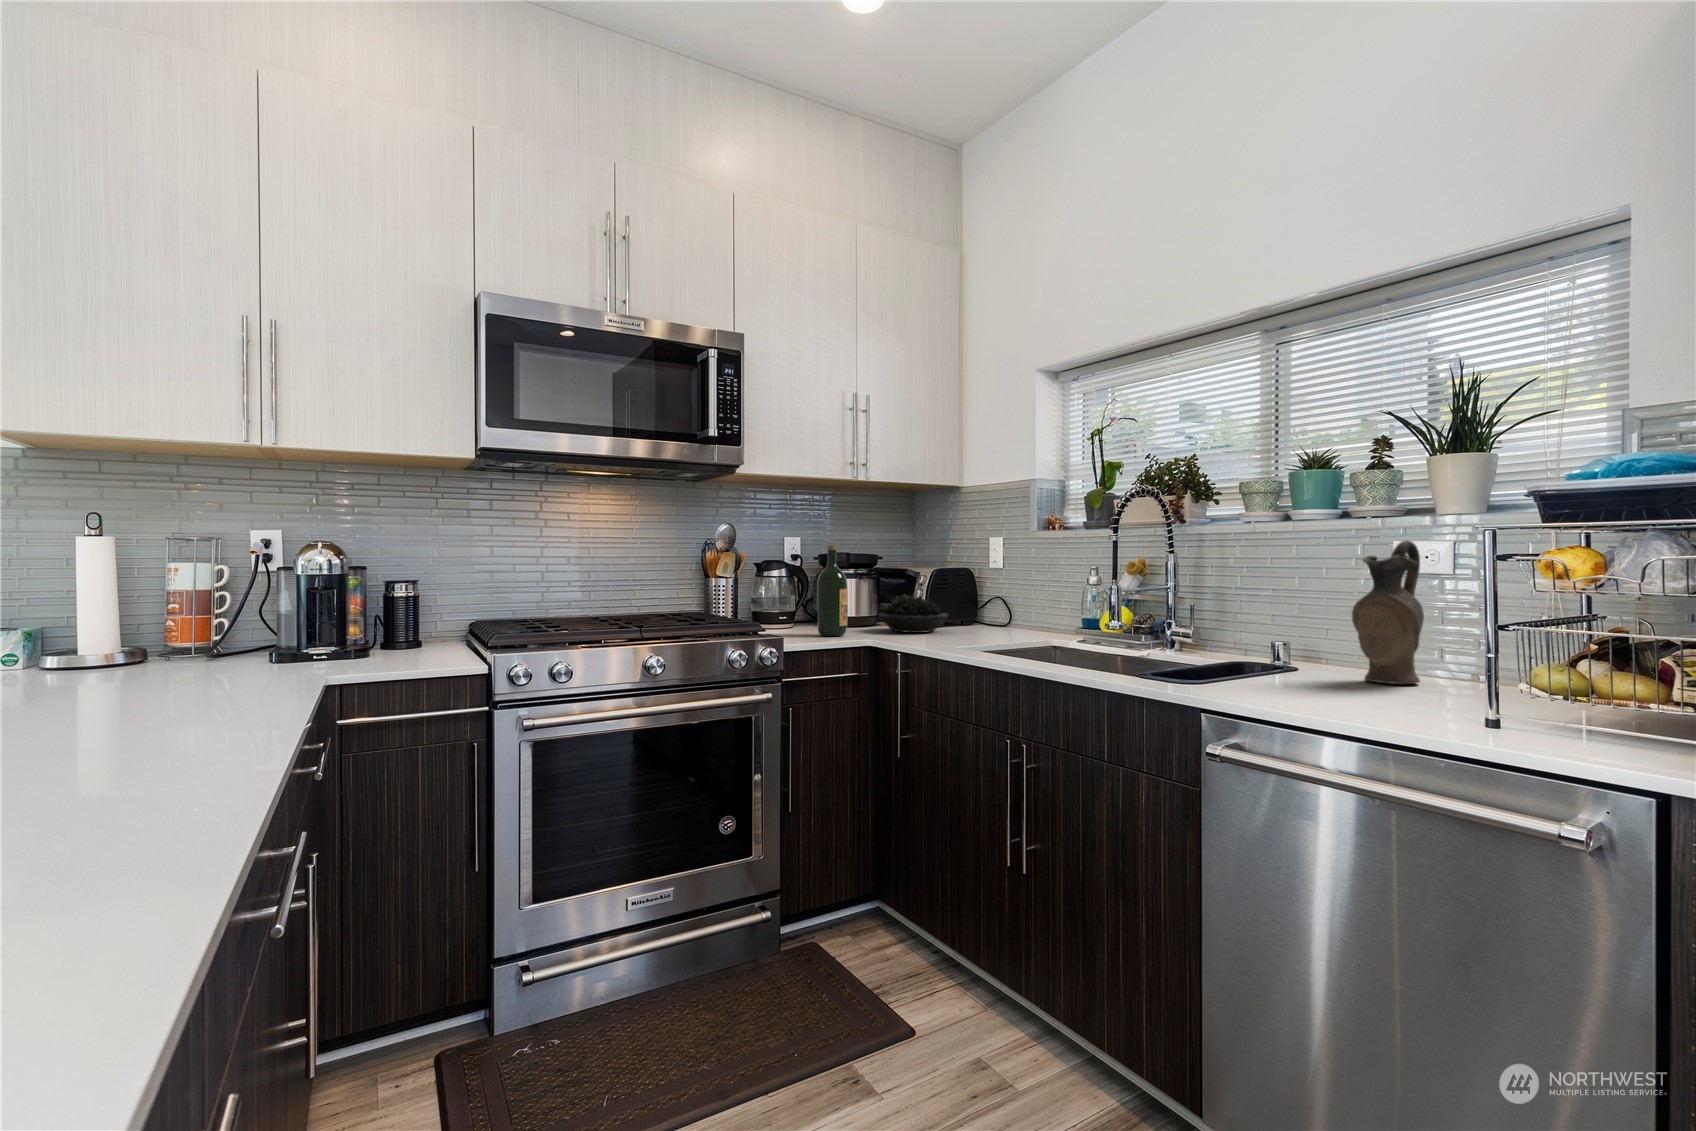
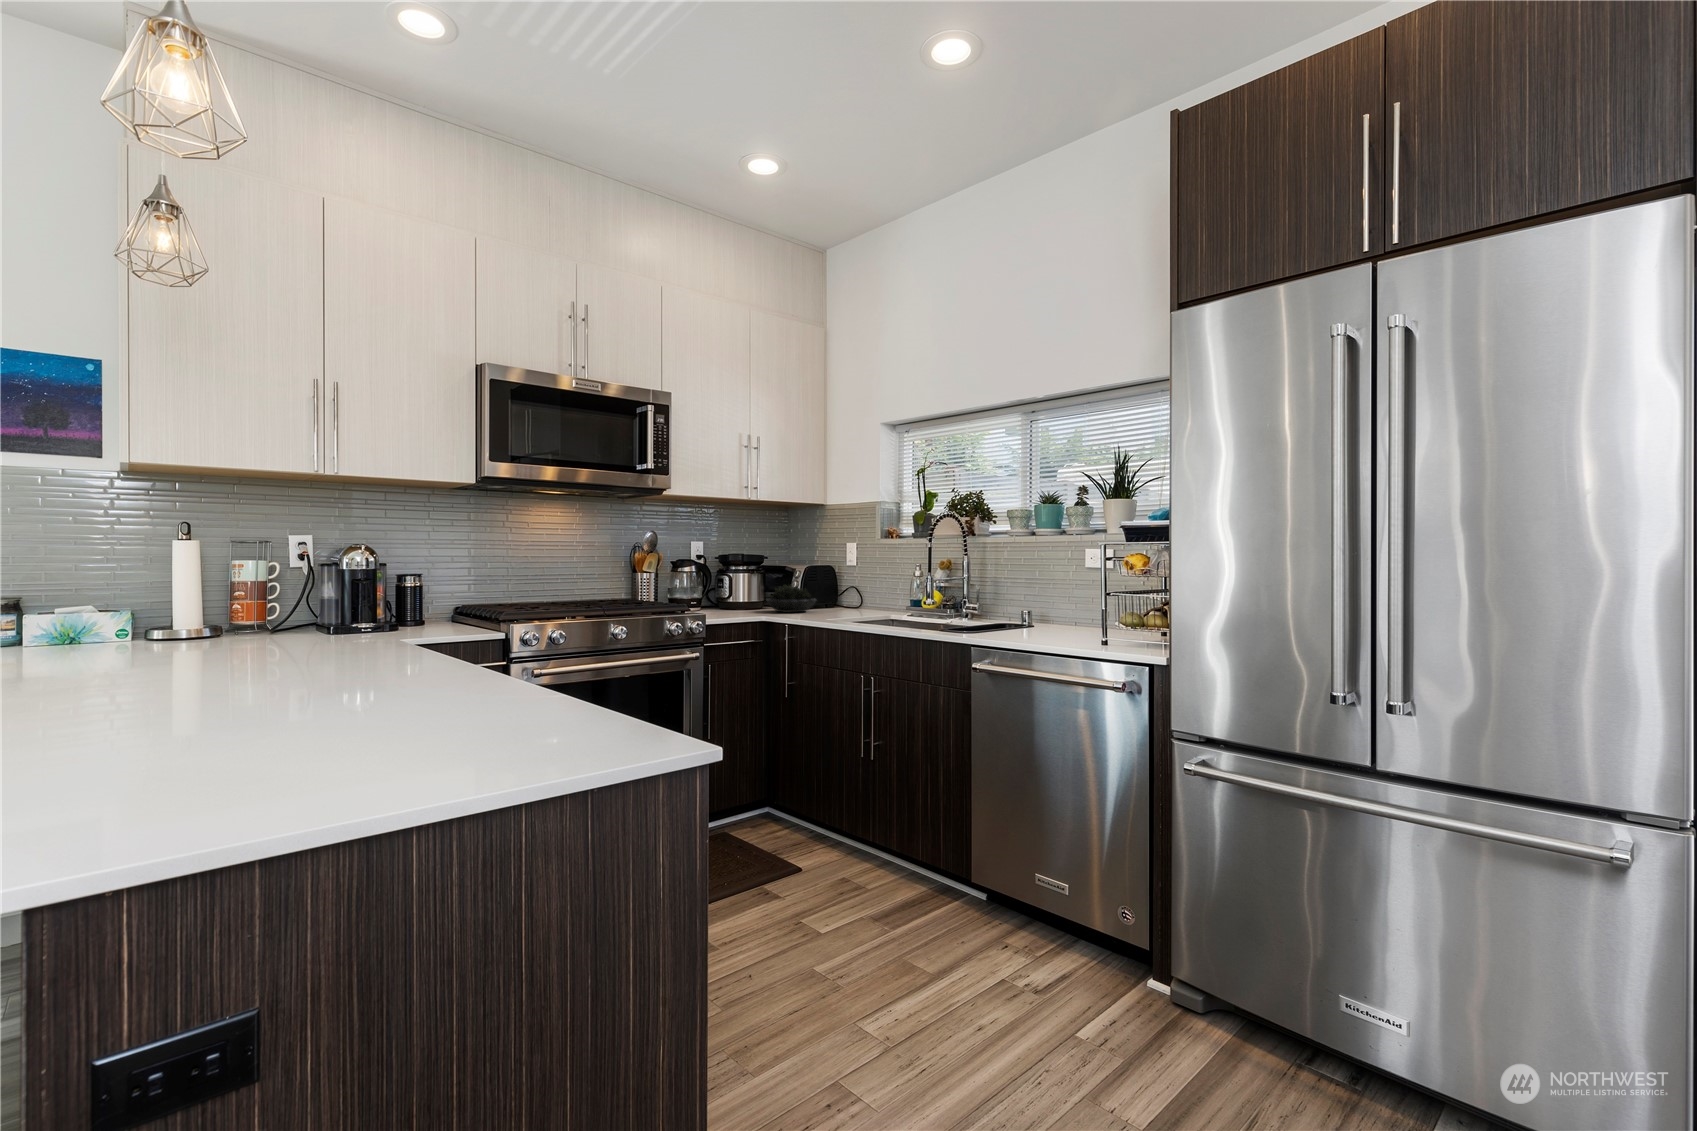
ceramic pitcher: present [1352,540,1424,684] -> none [1061,549,1098,633]
wine bottle: present [817,546,848,636] -> none [722,549,745,615]

